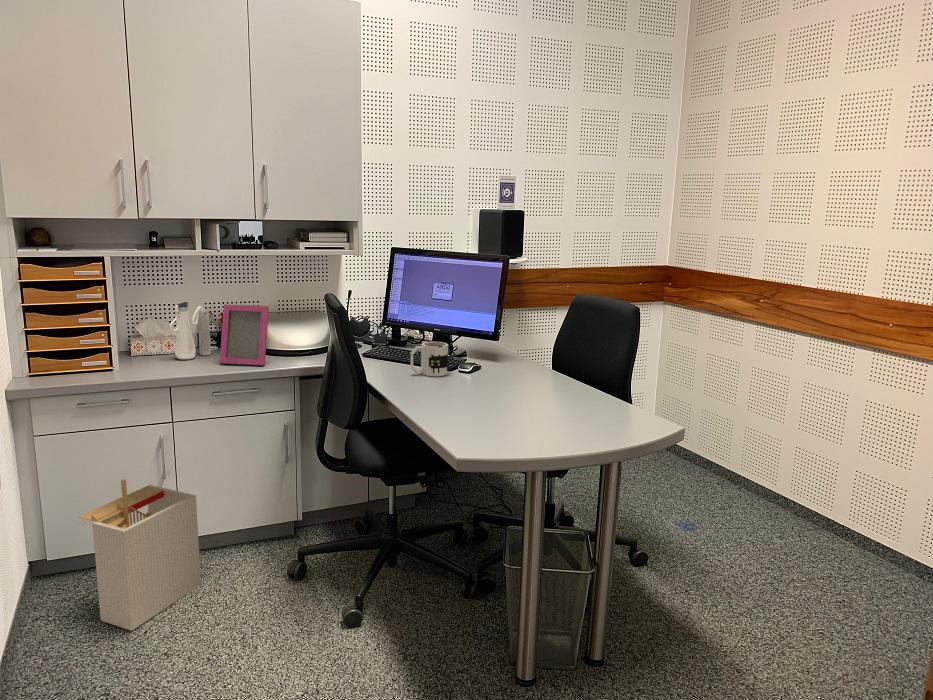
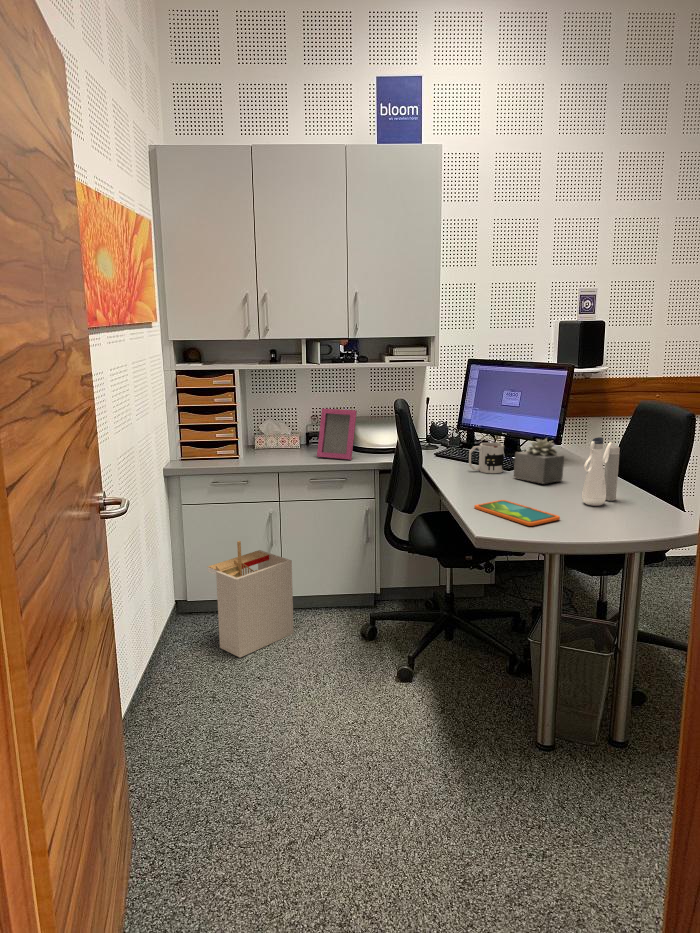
water bottle: present [170,302,211,360] -> present [582,437,620,506]
succulent plant: none [462,336,516,387] -> present [514,439,564,484]
tablet: none [439,410,537,442] -> present [474,500,560,526]

